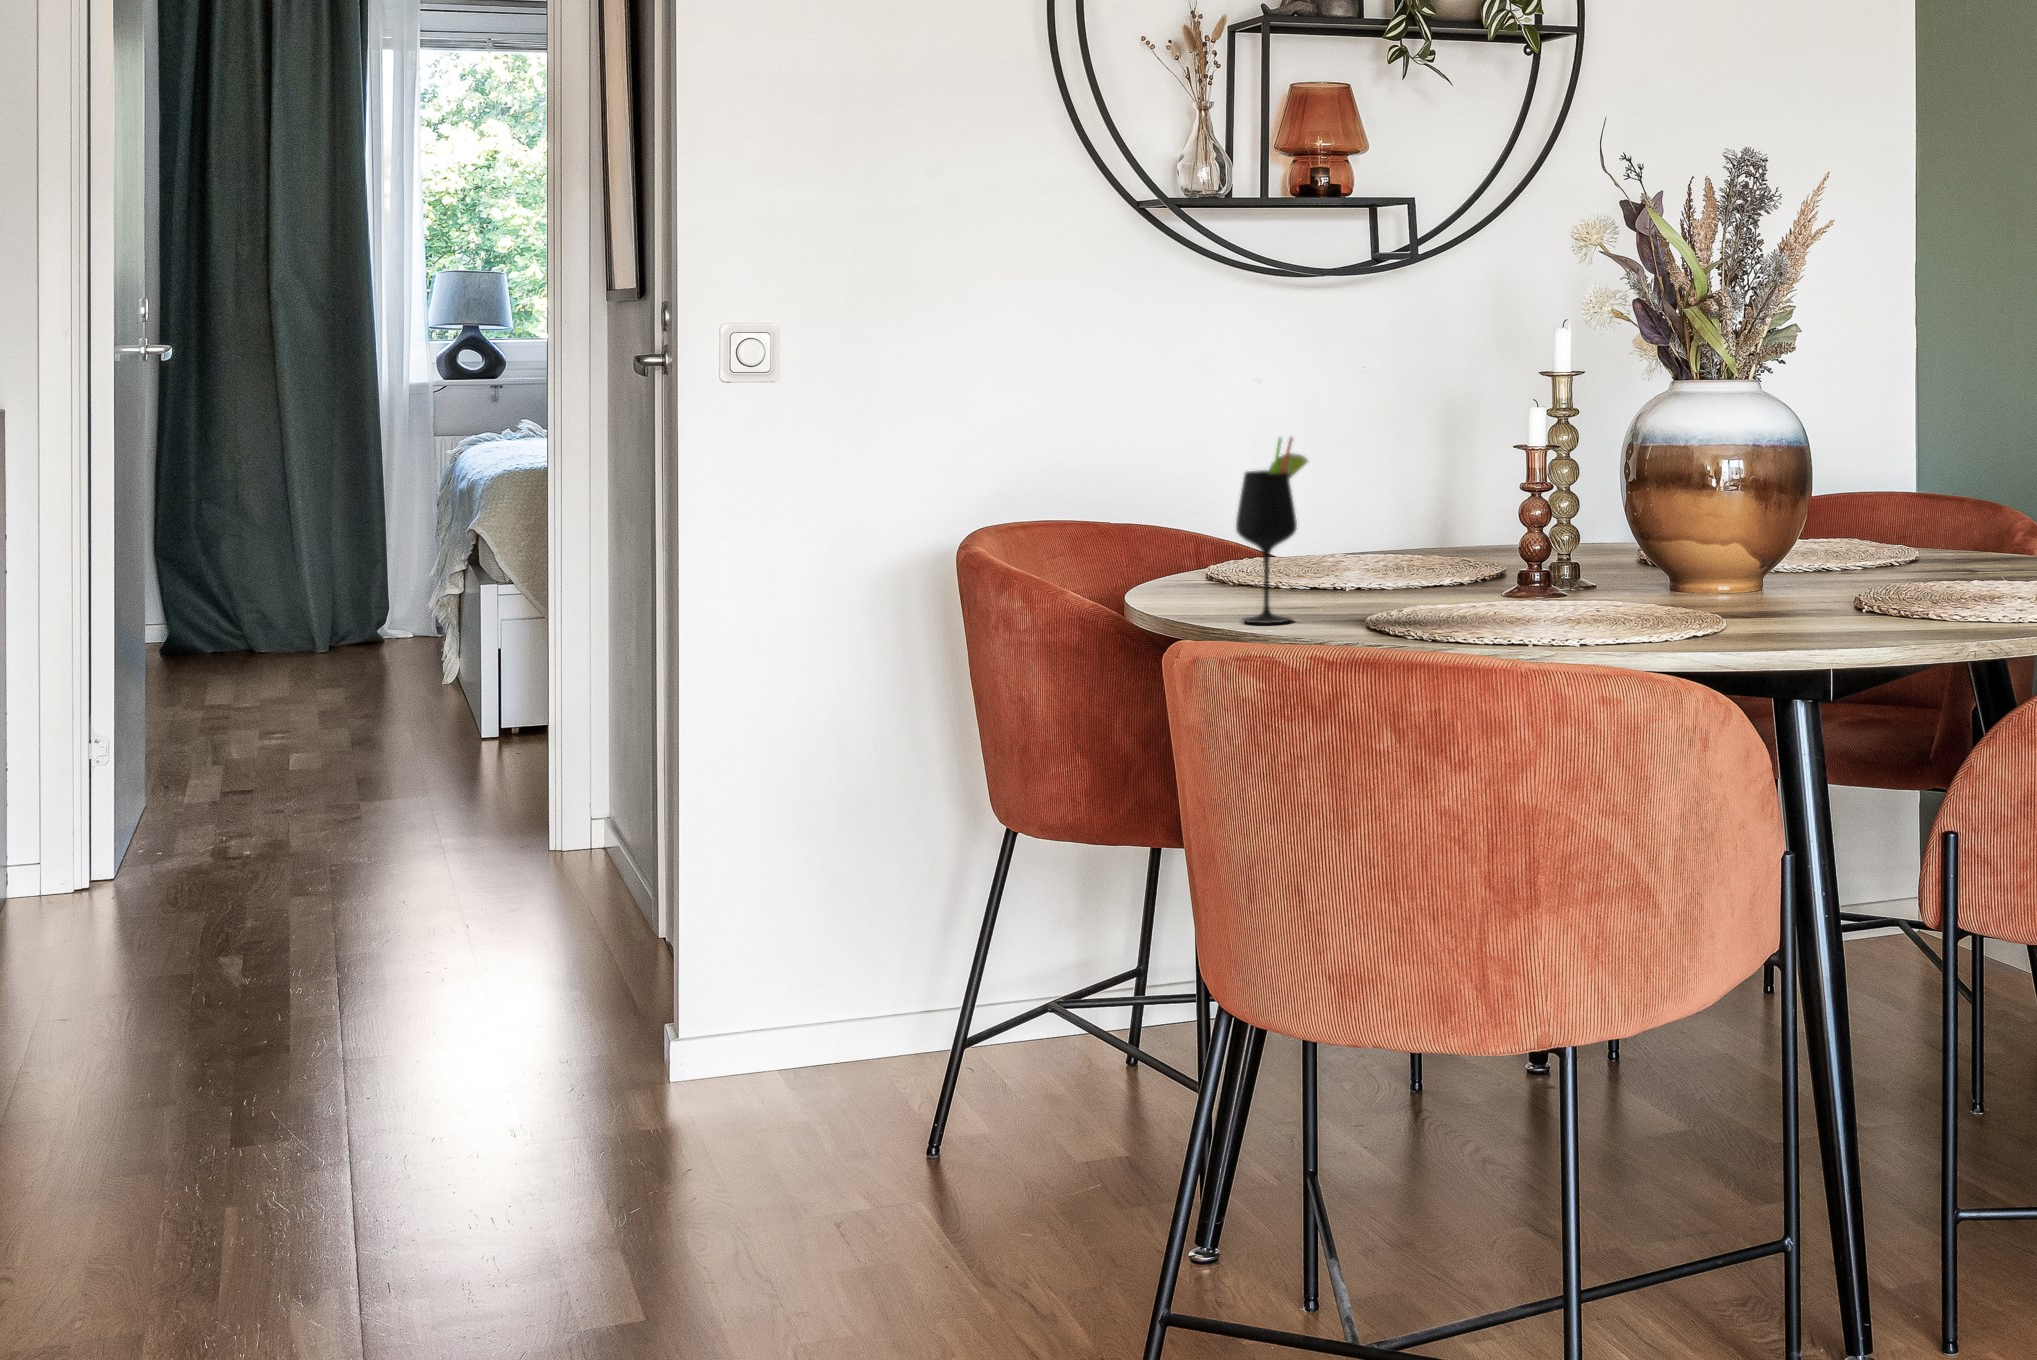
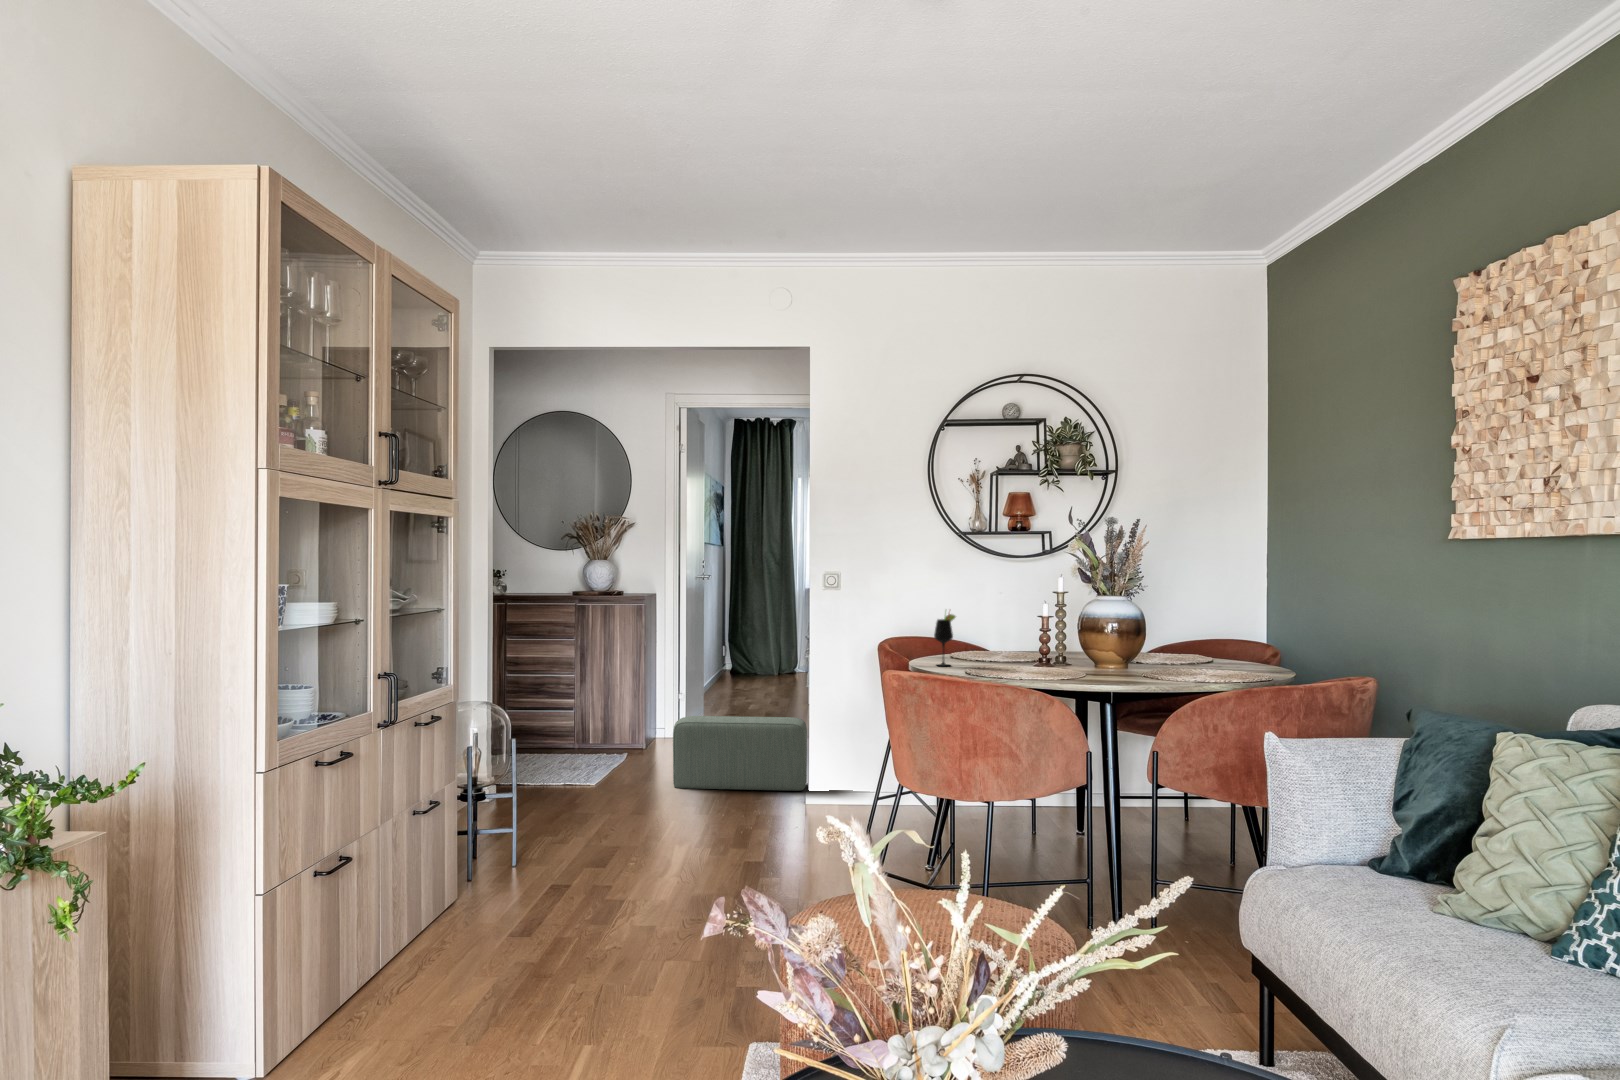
pouf: none [121,816,632,1115] -> present [673,716,807,791]

